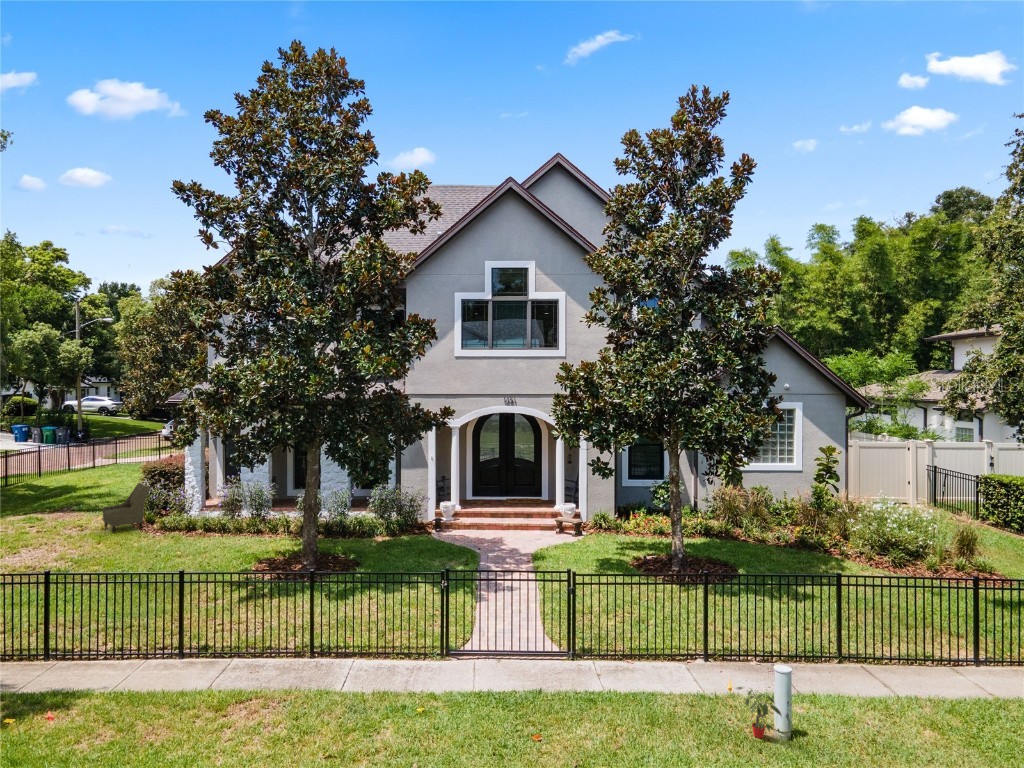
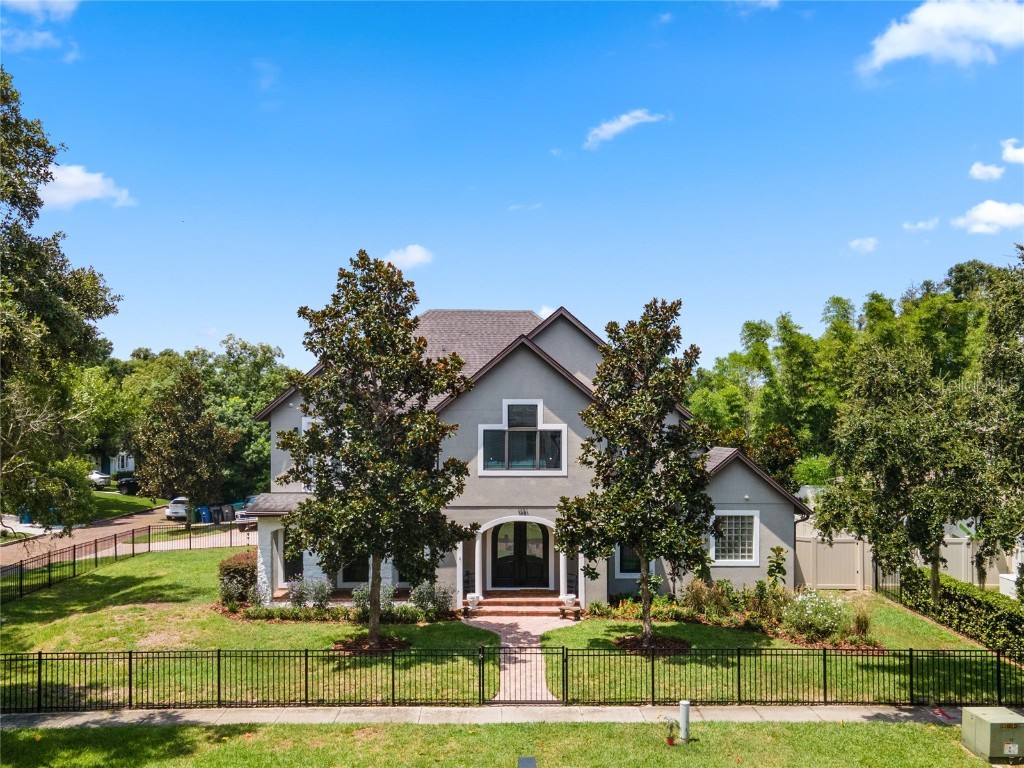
chair: present [103,483,150,533] -> none [201,580,238,621]

